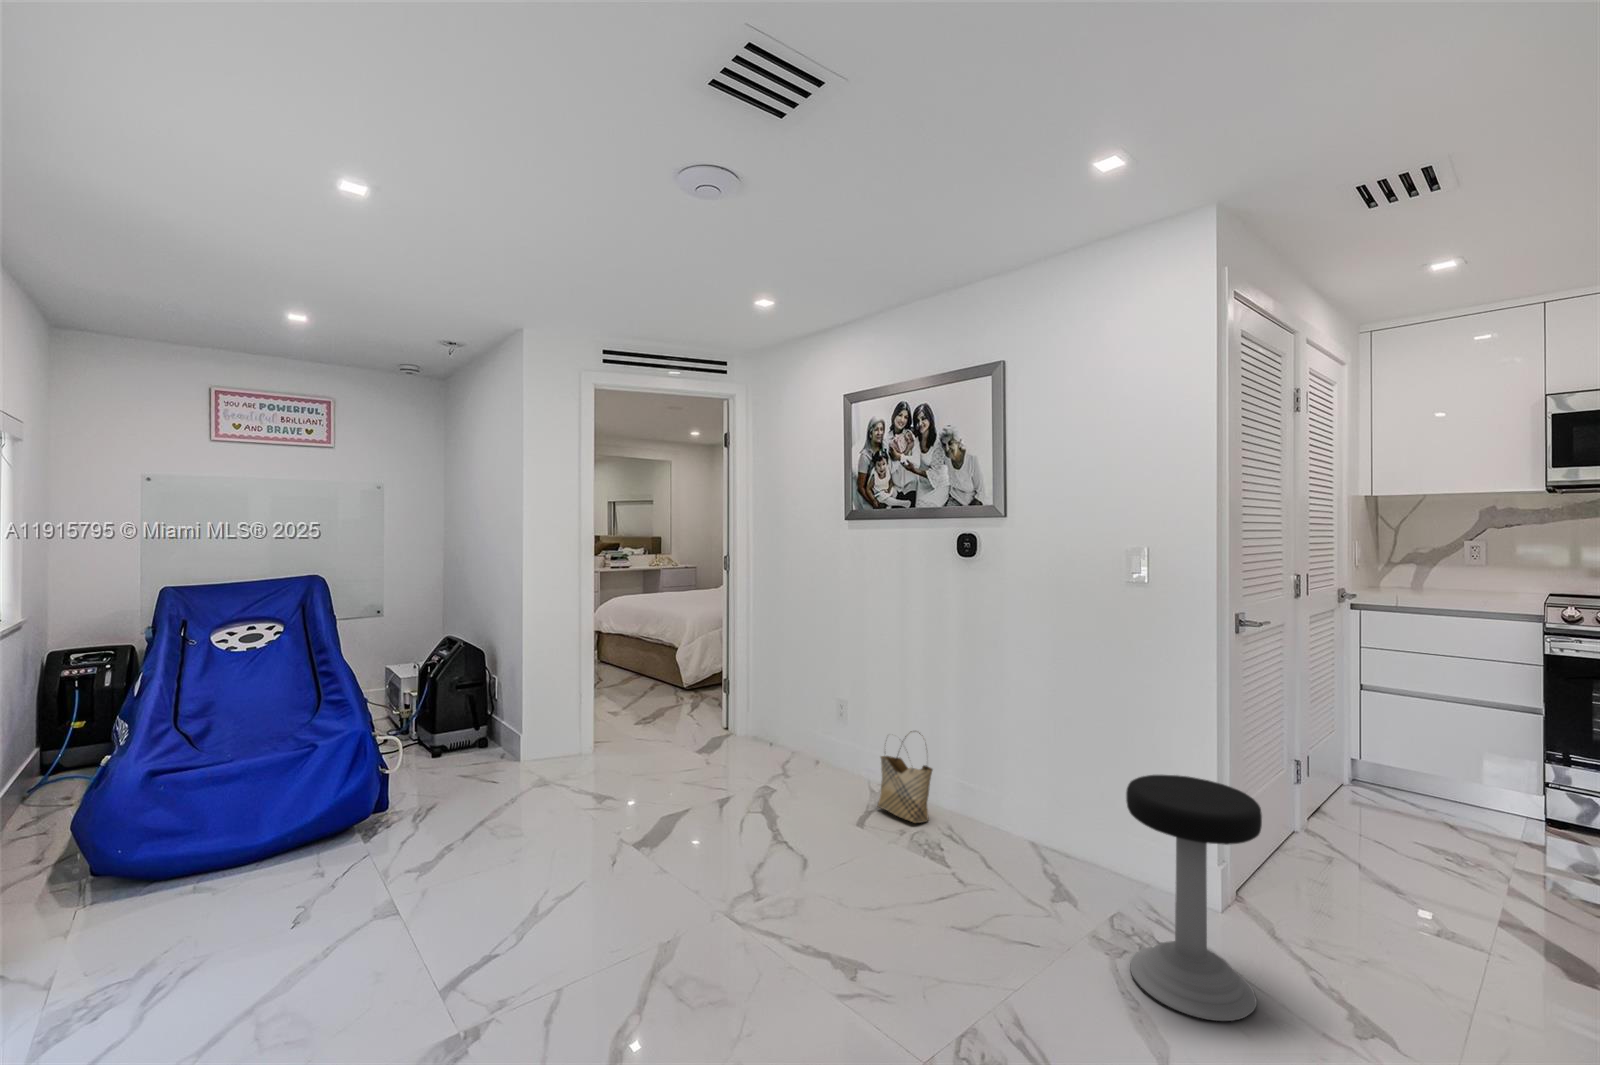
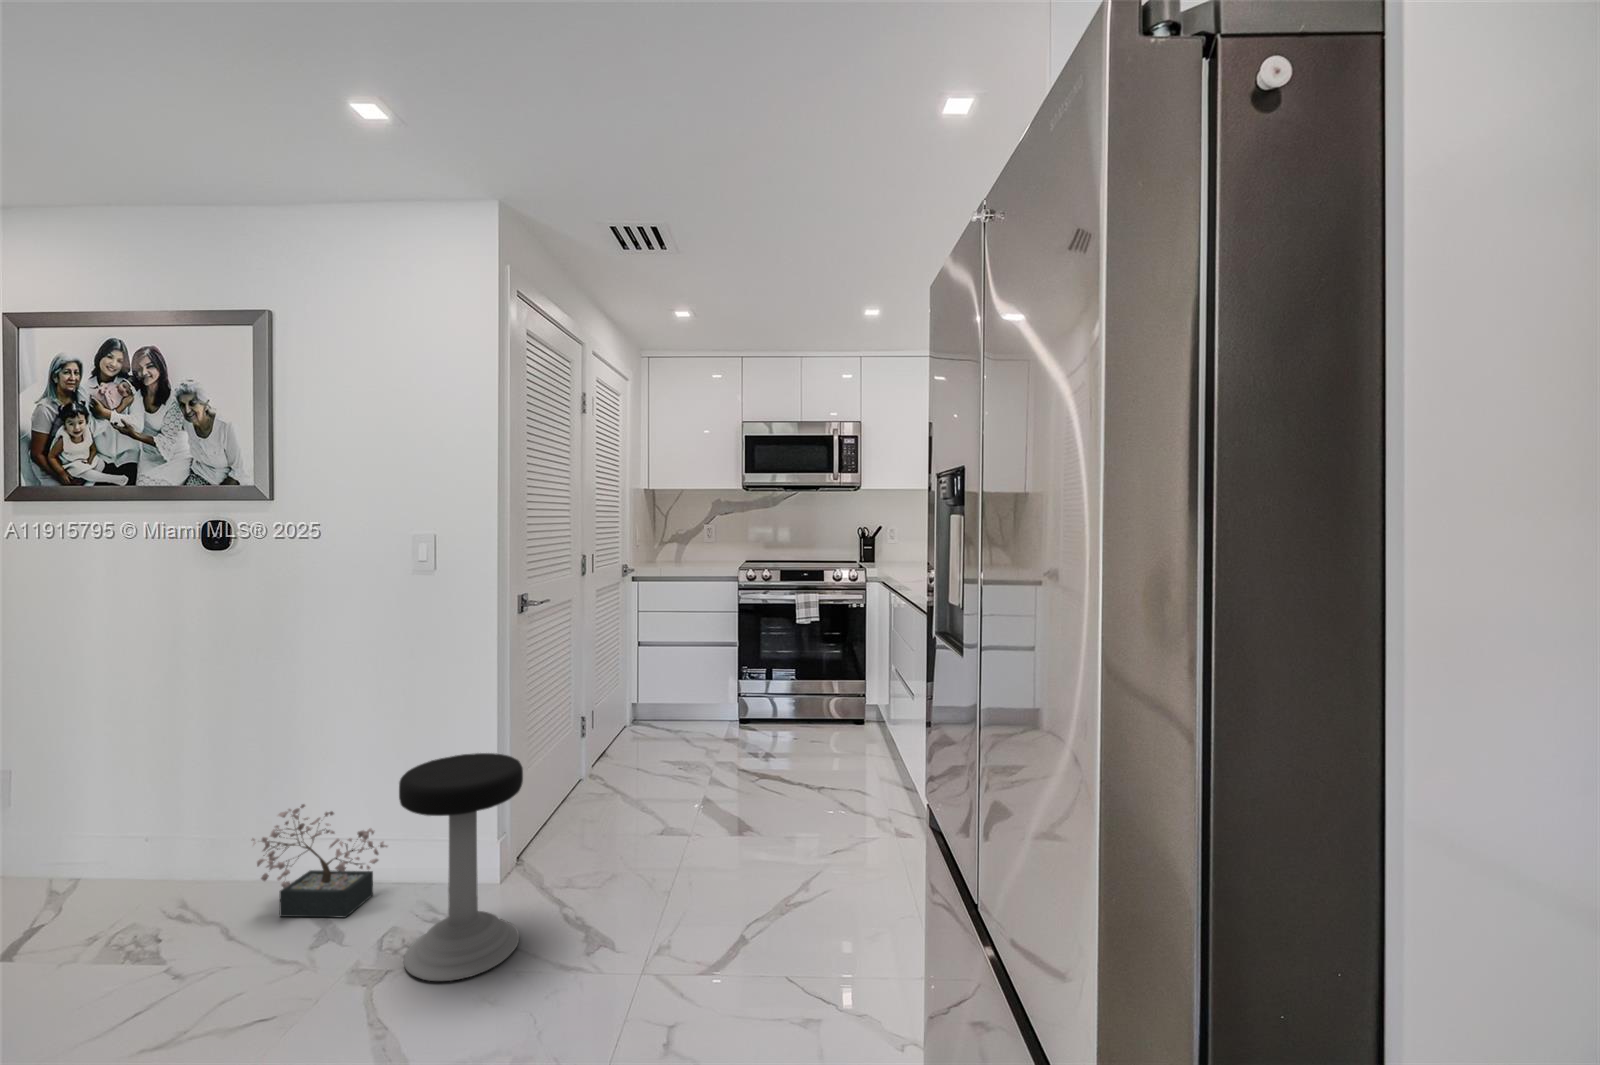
woven basket: present [878,731,933,823] -> none [73,779,169,901]
decorative plant: none [993,782,1102,899] -> present [252,804,387,918]

